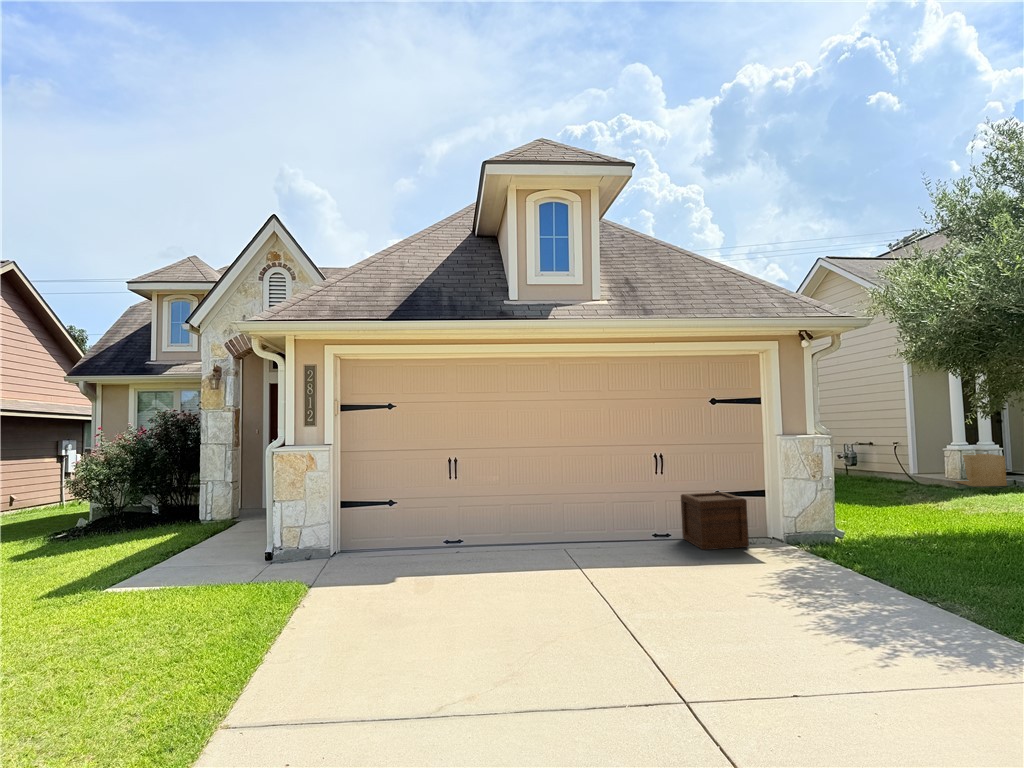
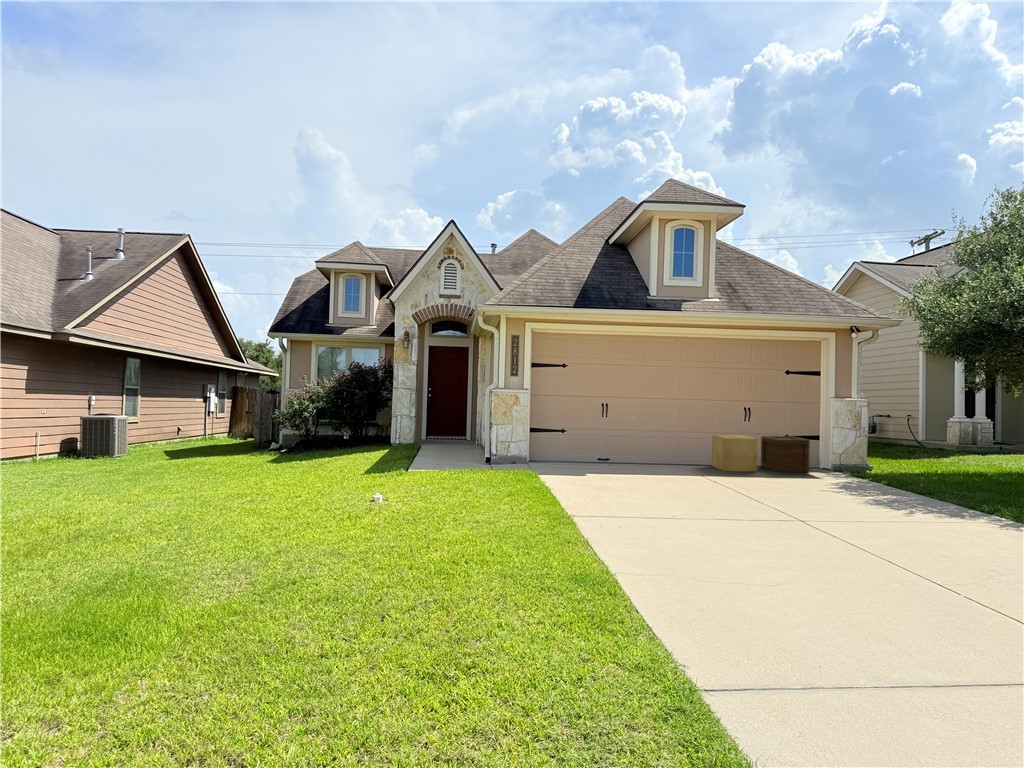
cardboard box: present [956,453,1007,486] -> present [712,435,757,471]

